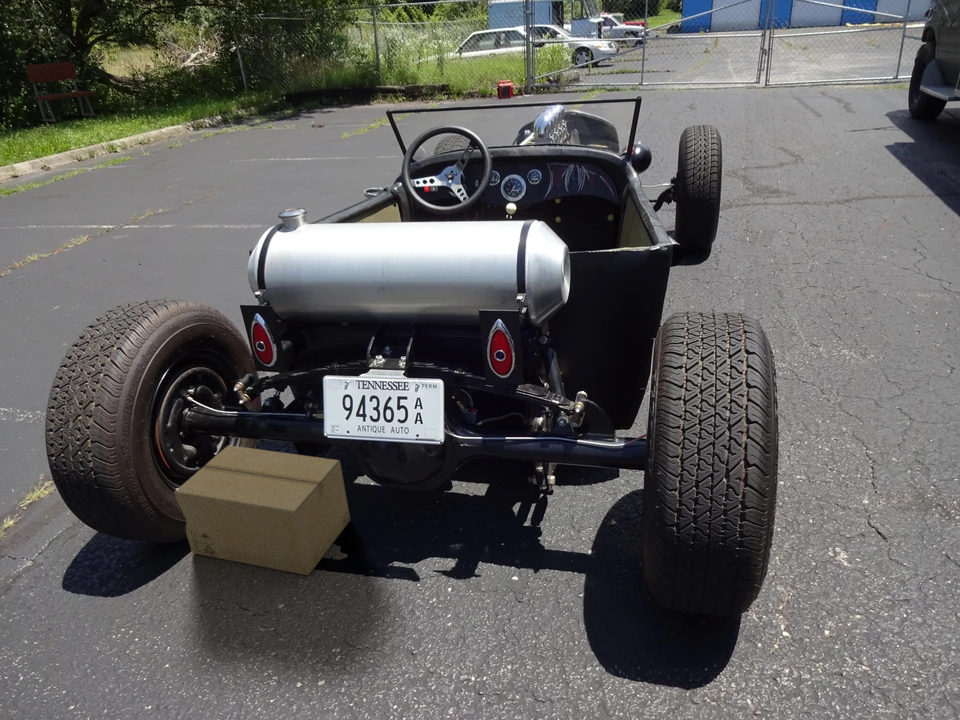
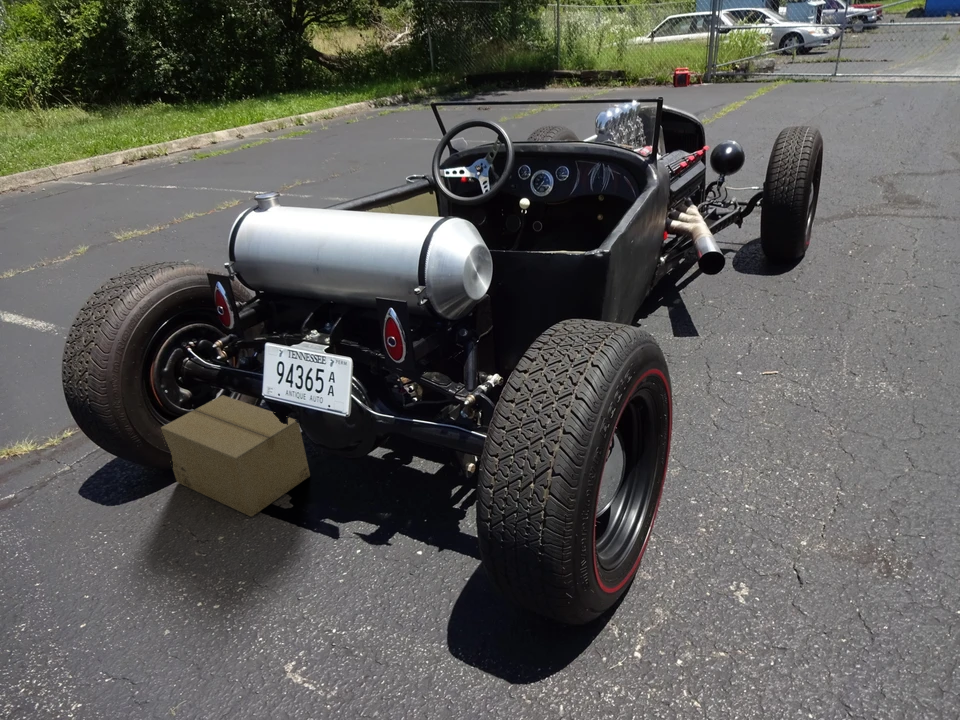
bench: present [26,62,95,122] -> none [245,47,299,101]

